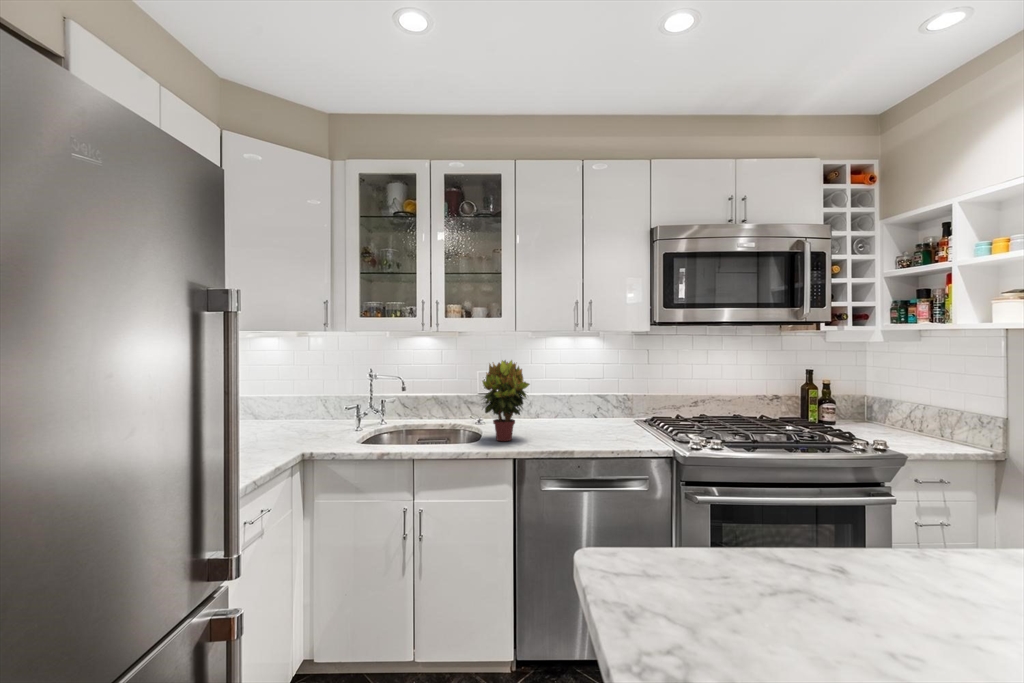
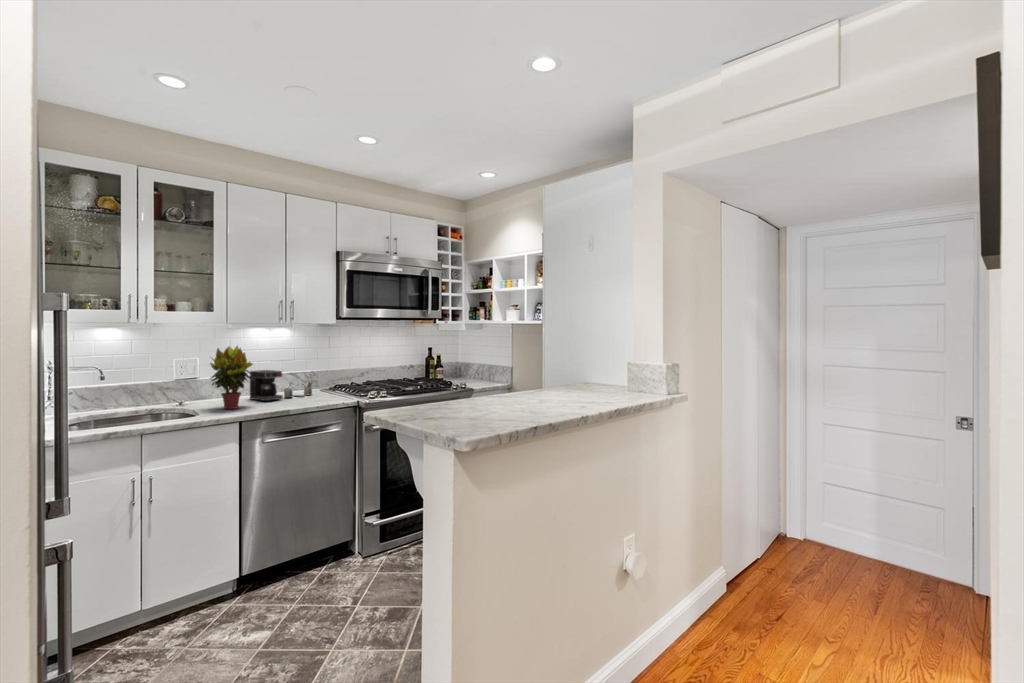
coffee maker: none [538,391,616,433] -> present [250,370,312,401]

